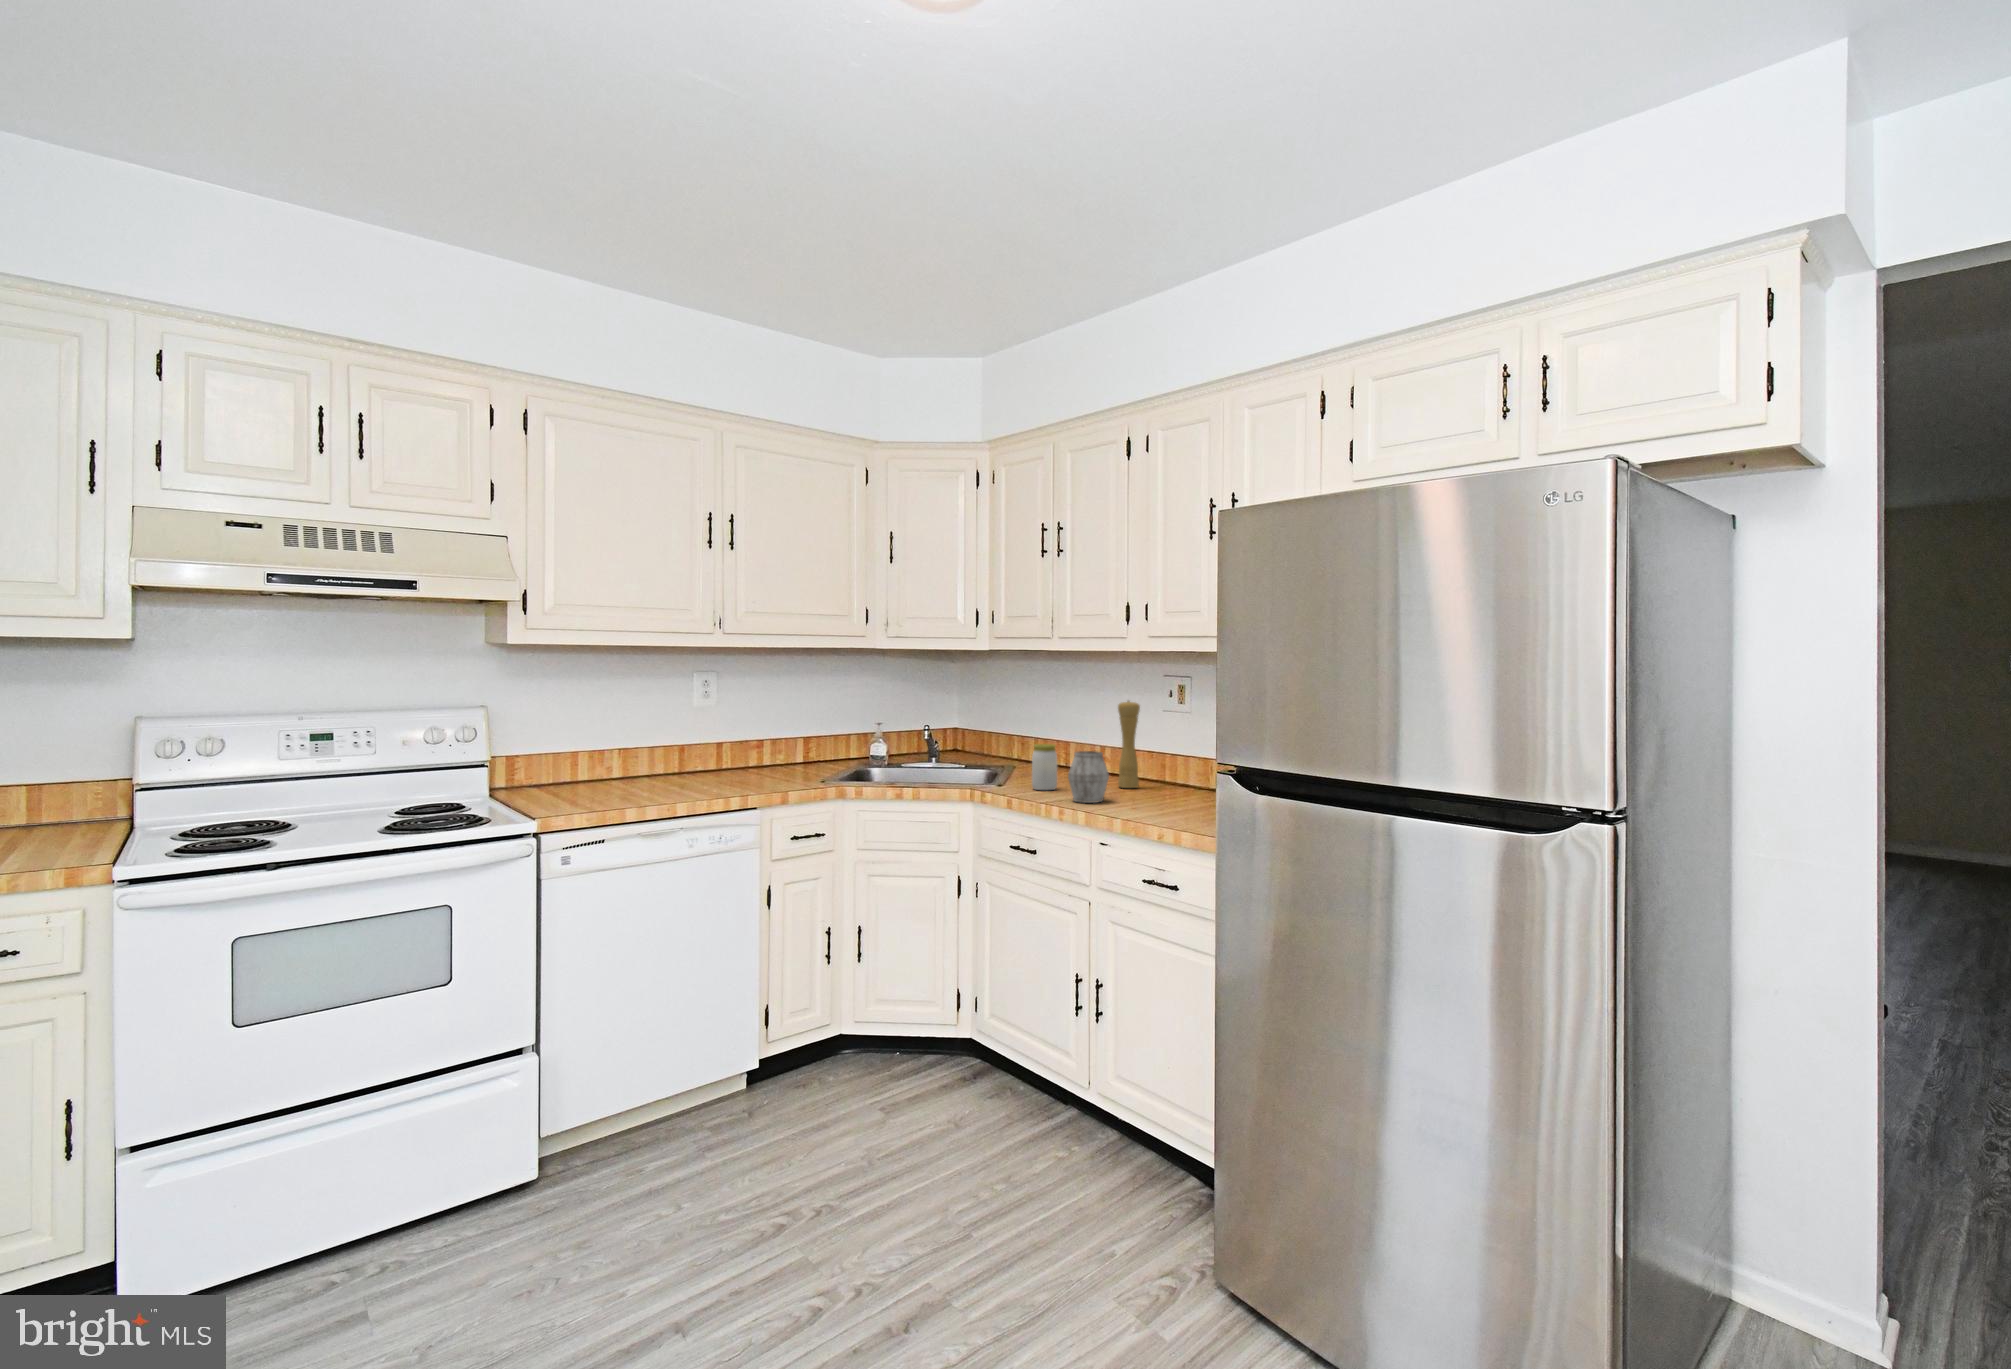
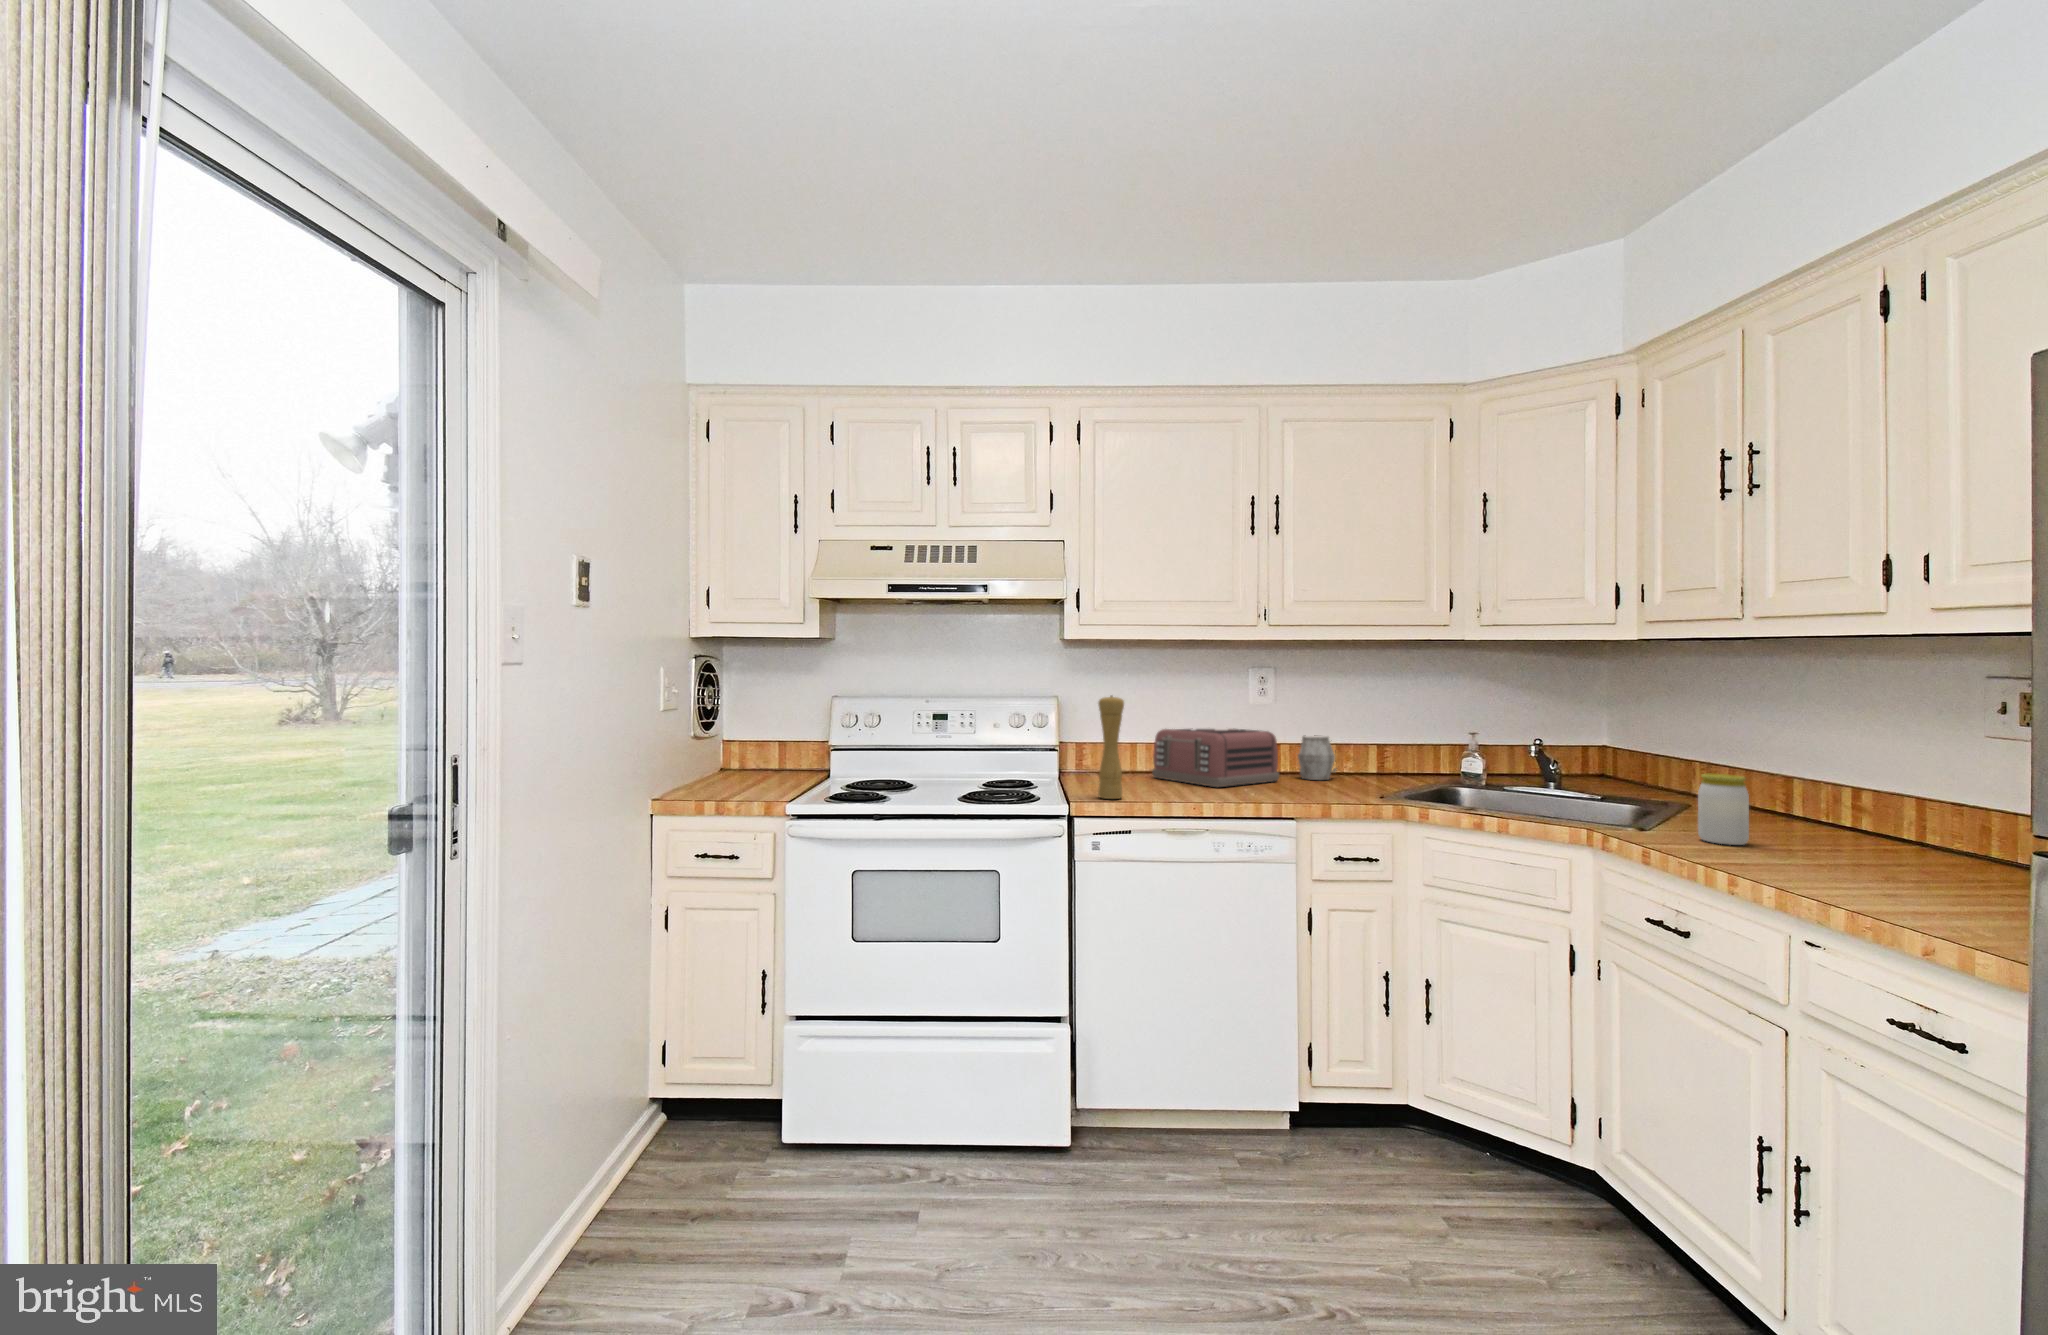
pepper mill: present [1118,701,1140,788] -> present [1098,696,1124,799]
toaster: none [594,730,725,790] -> present [1152,729,1279,787]
mug: present [1068,751,1109,803] -> present [1298,735,1336,780]

